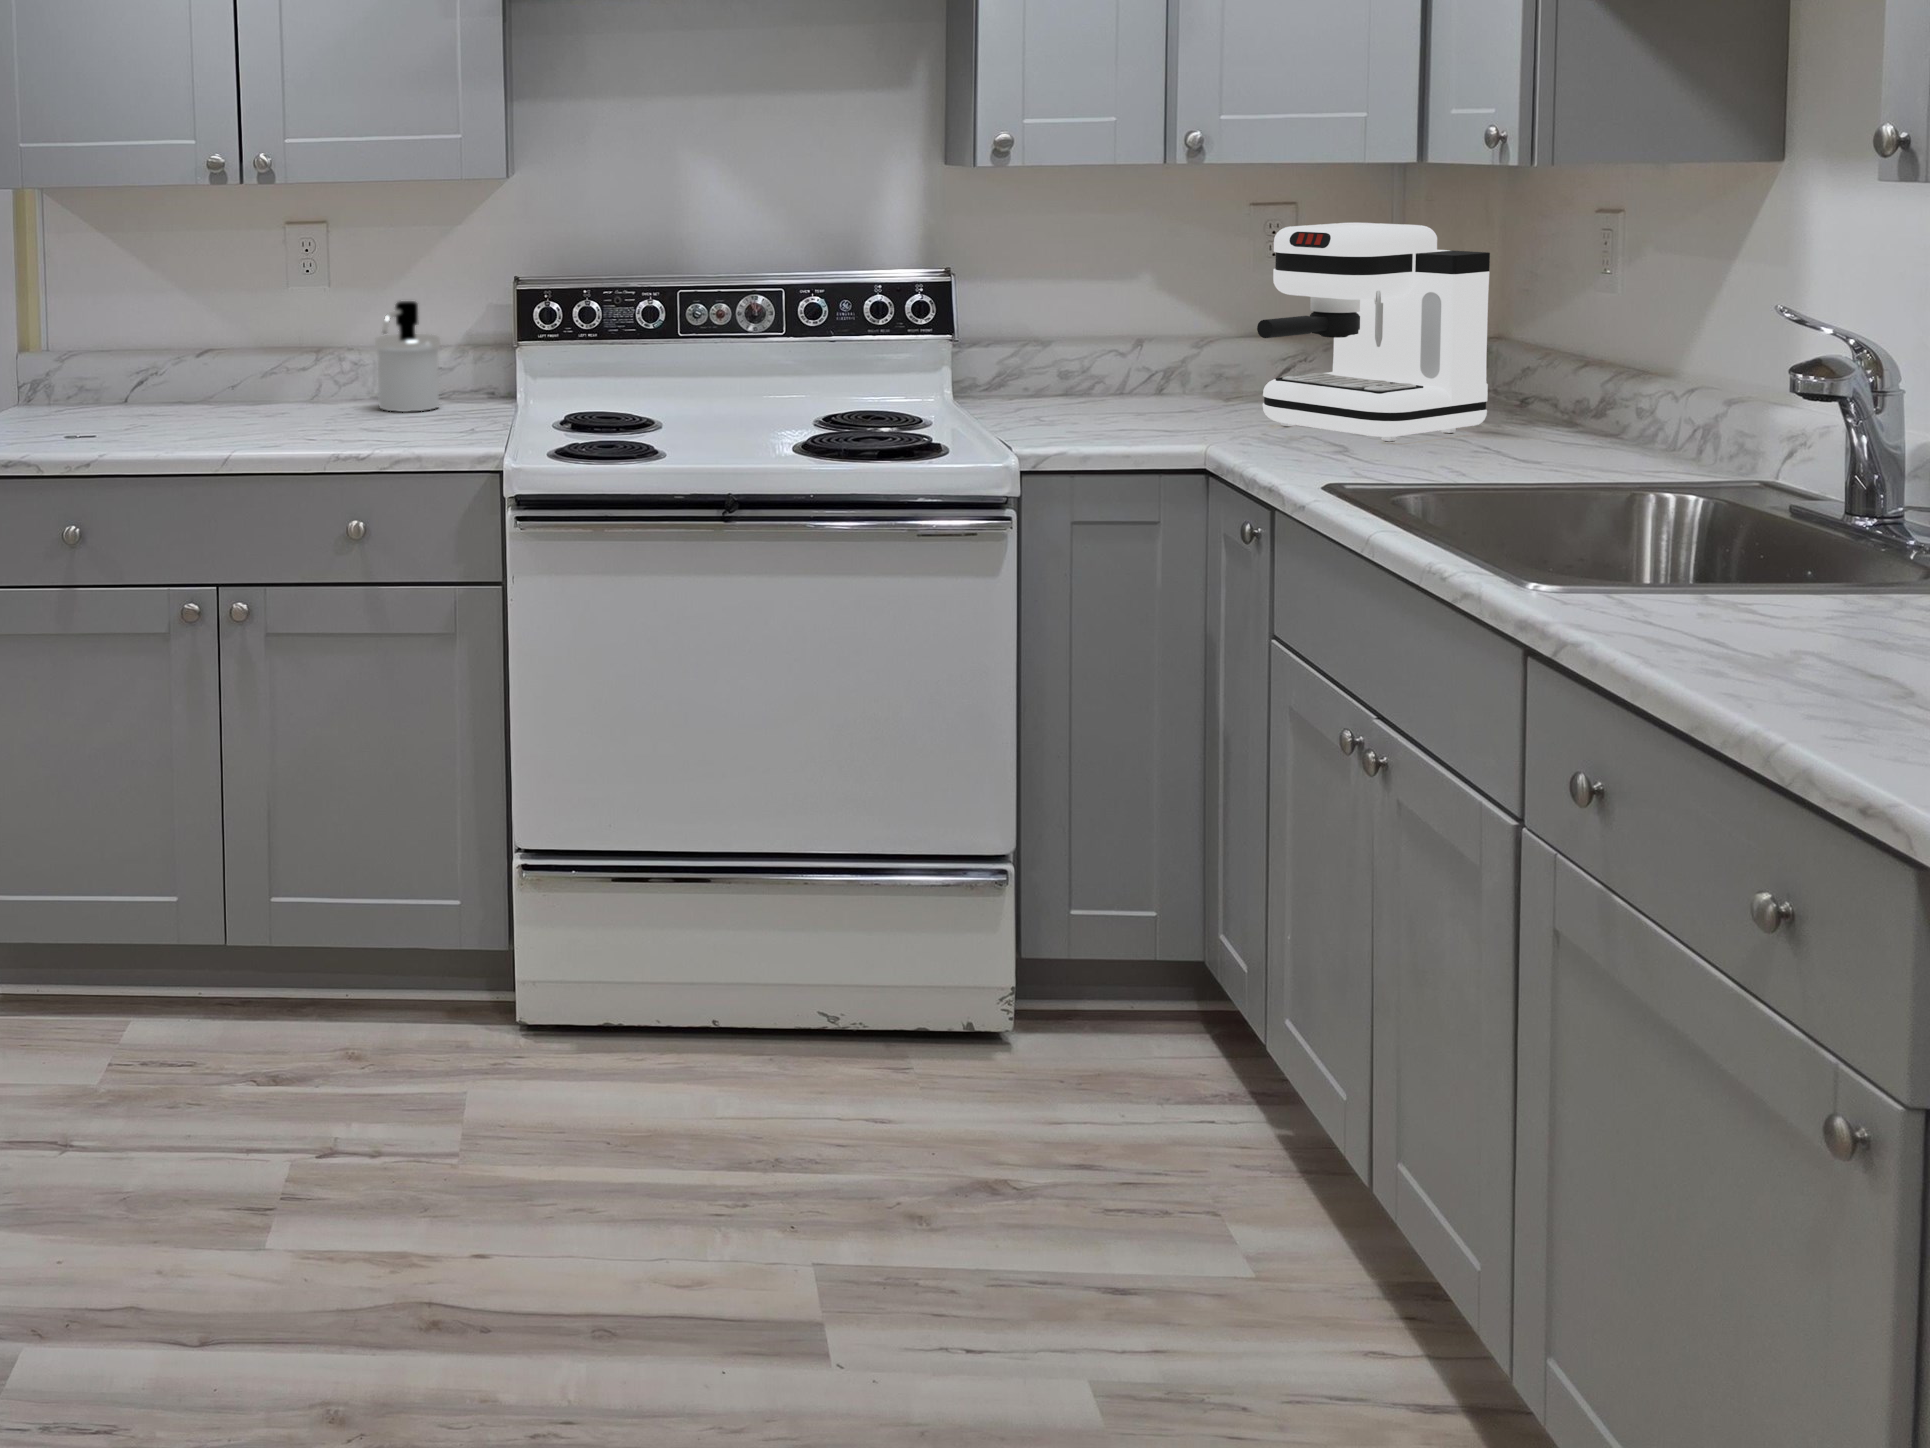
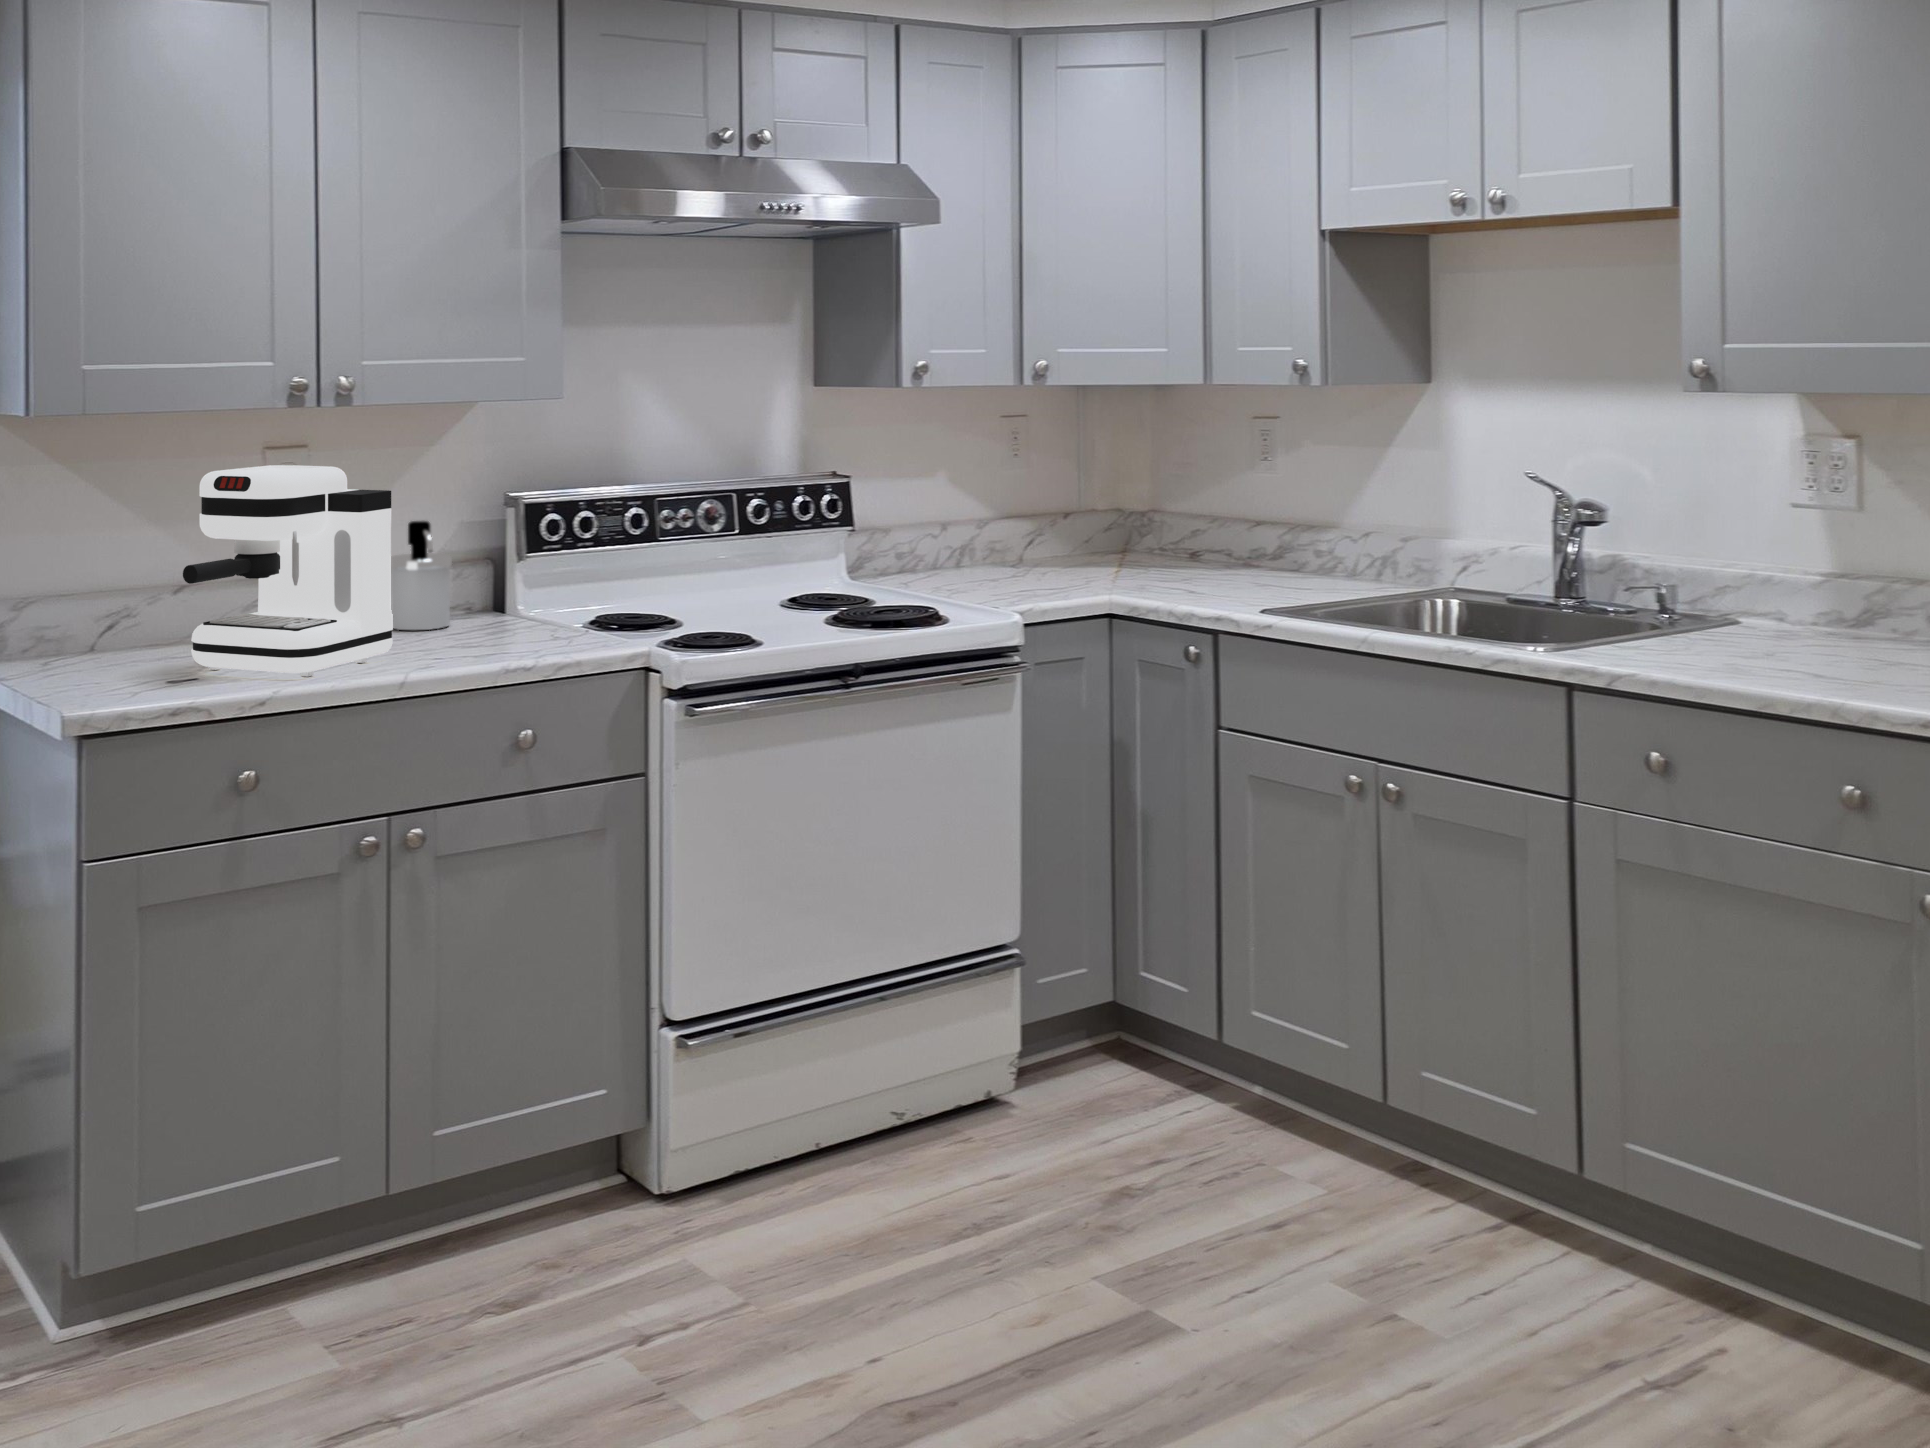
coffee maker: present [1257,223,1490,441] -> present [183,465,393,677]

